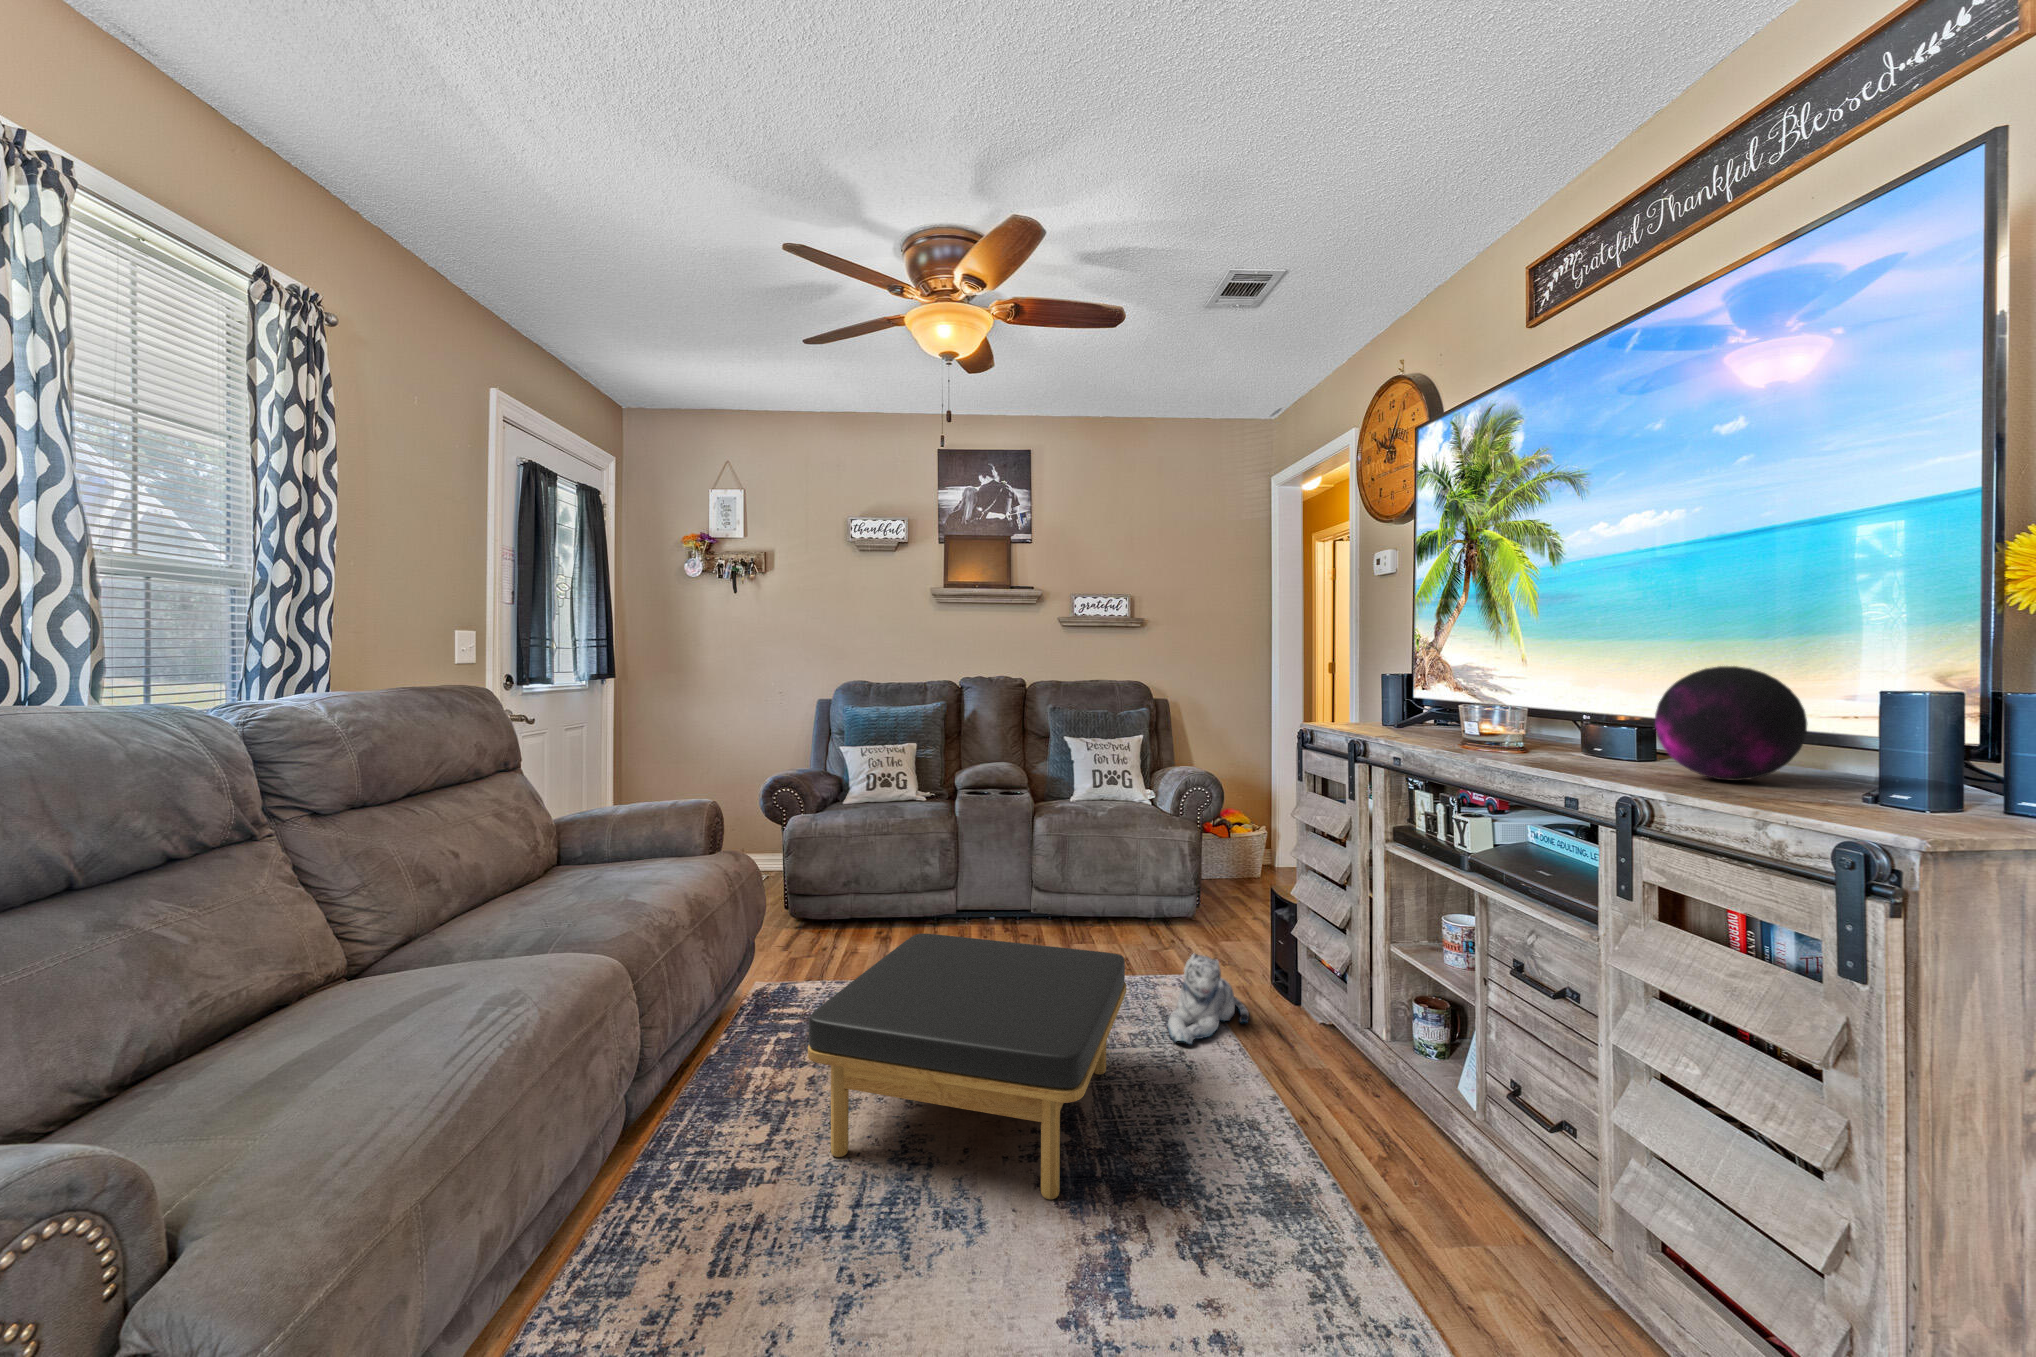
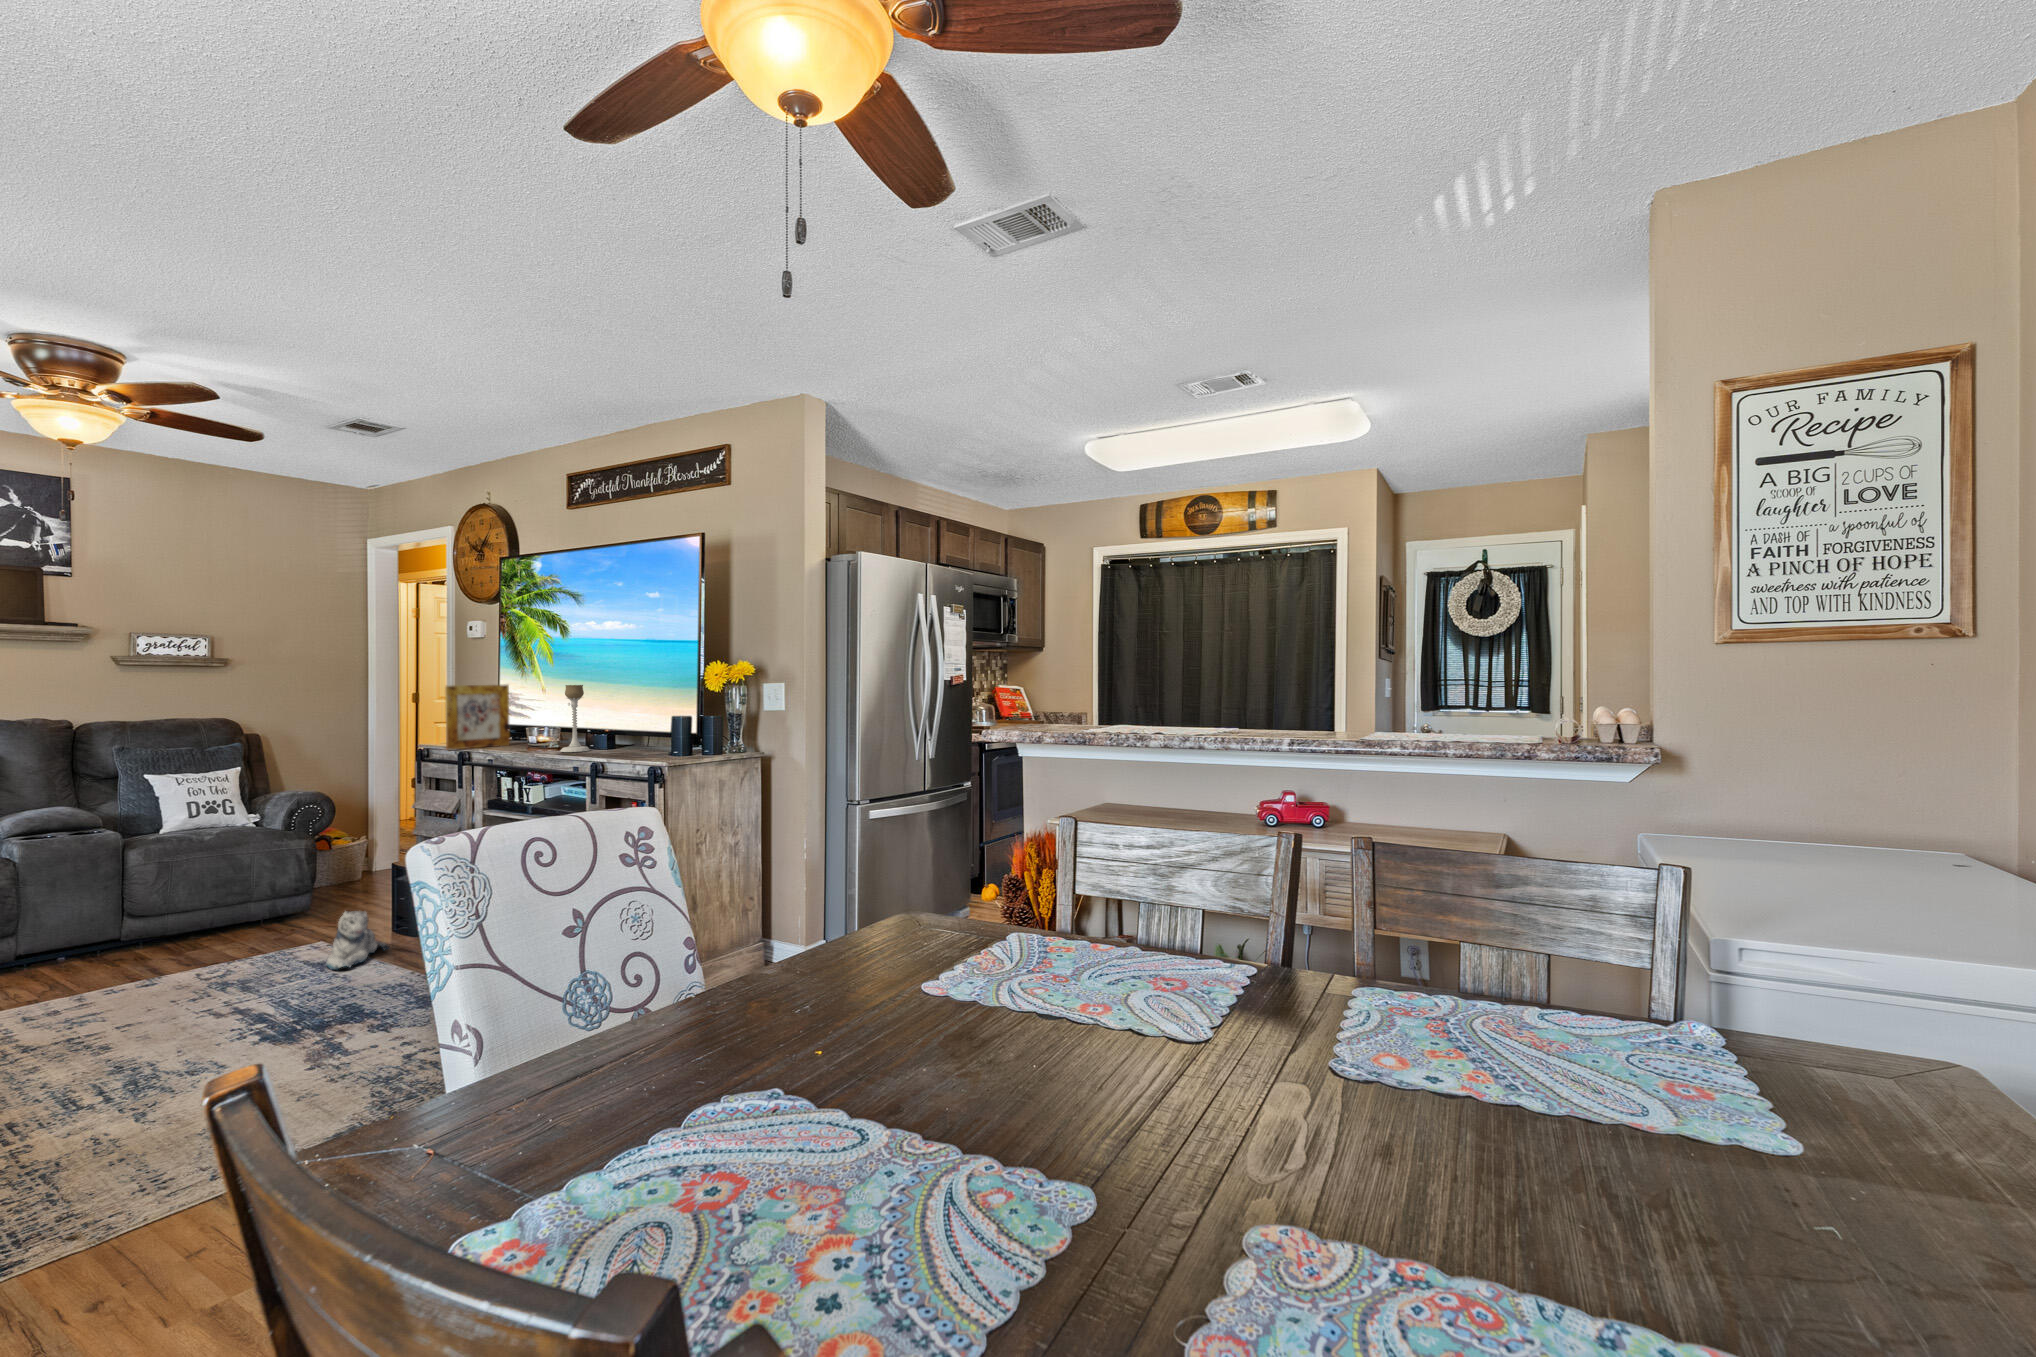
candle holder: none [1527,619,1596,763] -> present [560,685,590,752]
picture frame: none [1328,632,1428,736] -> present [445,684,510,750]
decorative orb: present [1655,666,1807,781] -> none [608,707,657,753]
ottoman: present [808,933,1126,1199] -> none [54,912,313,1080]

